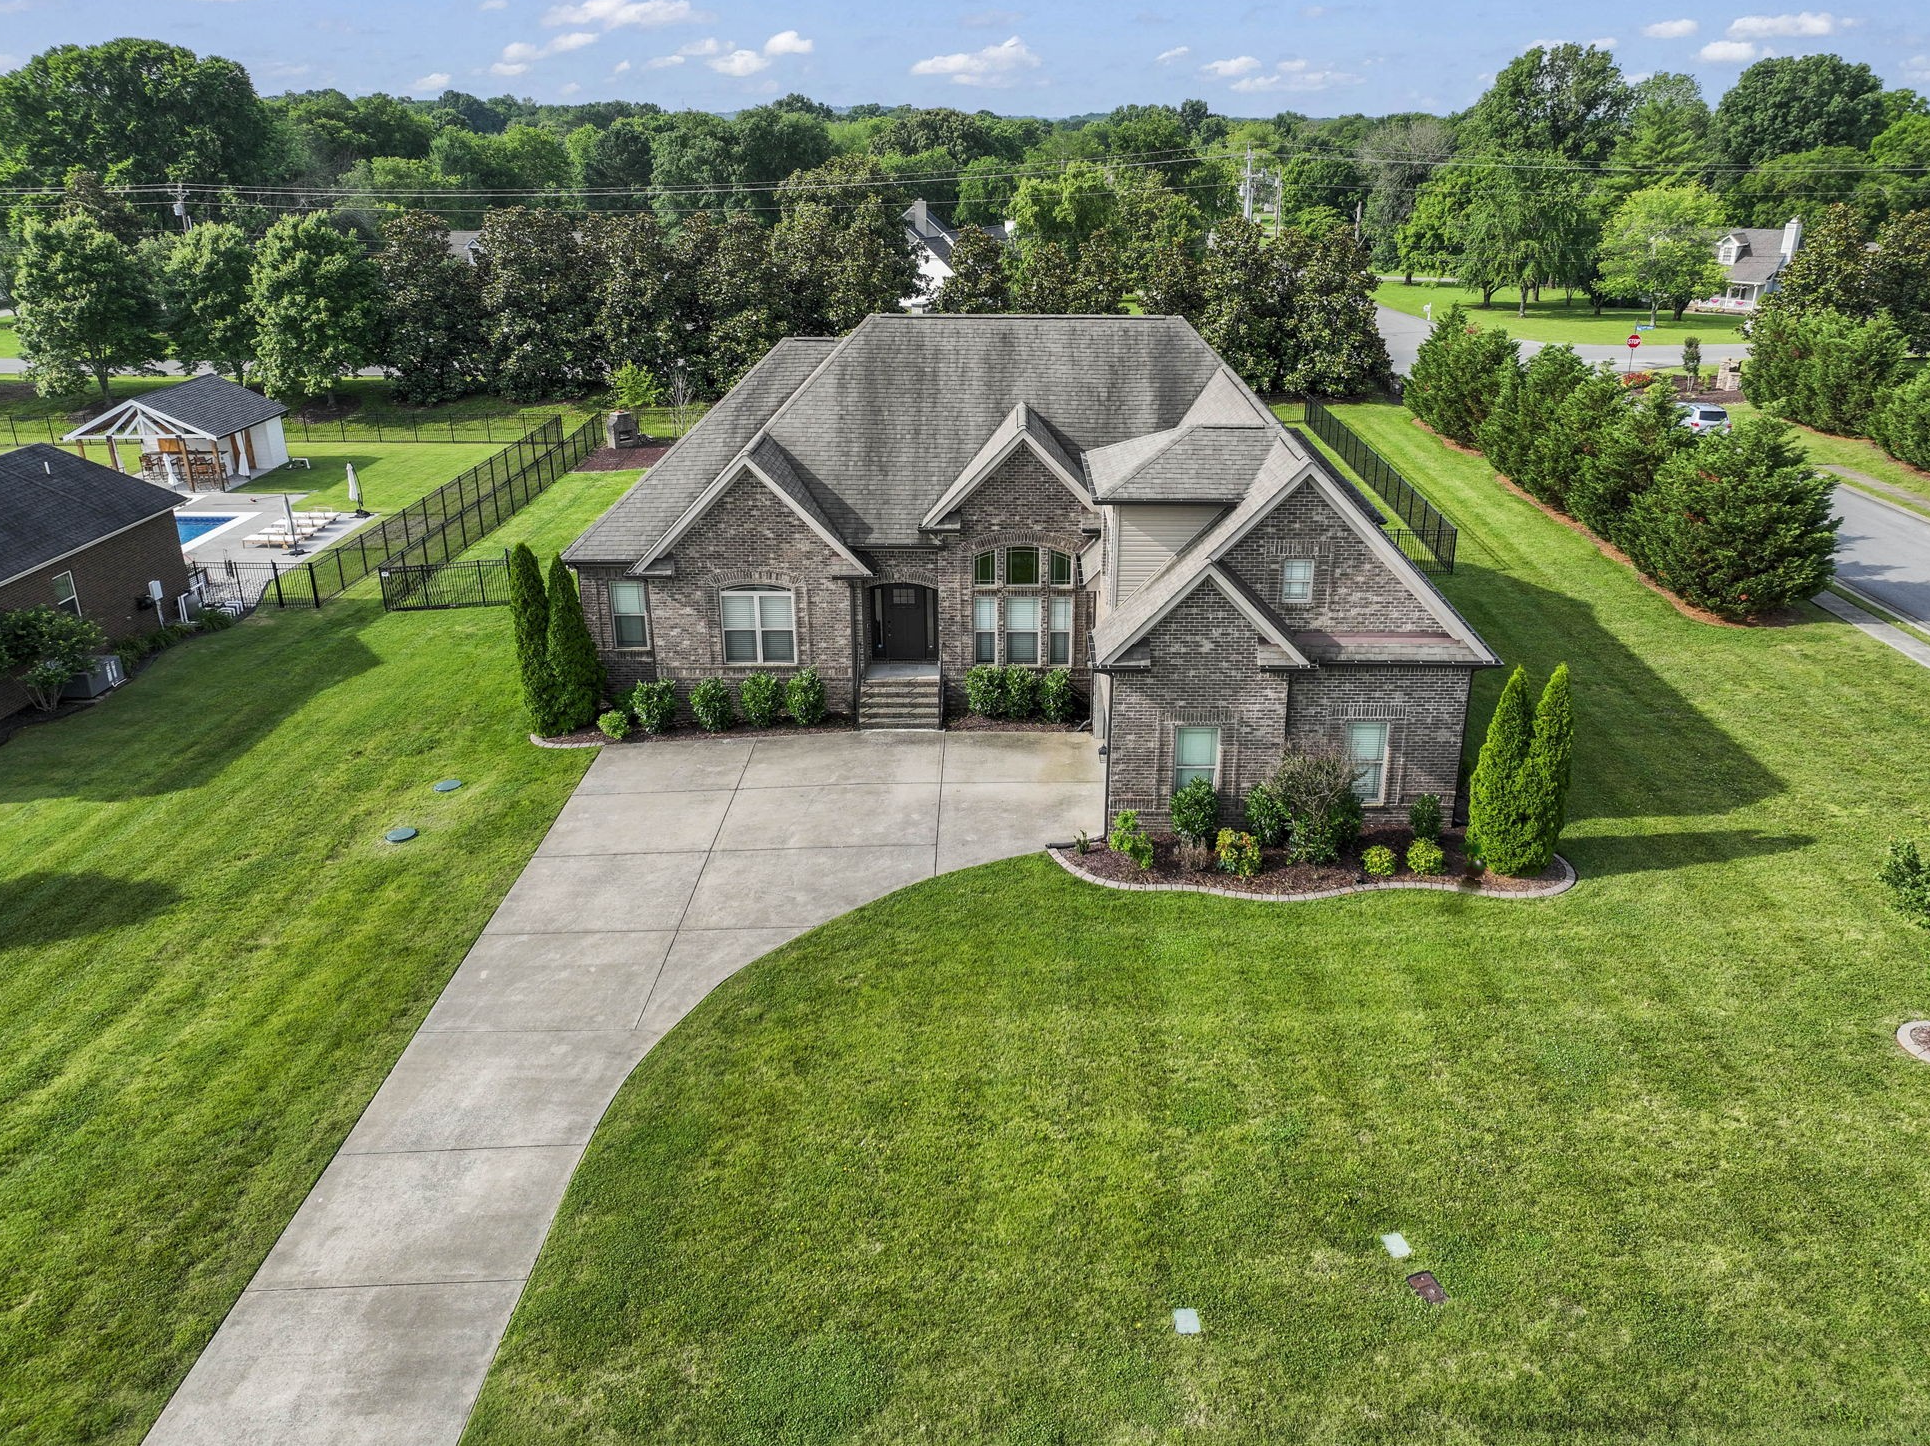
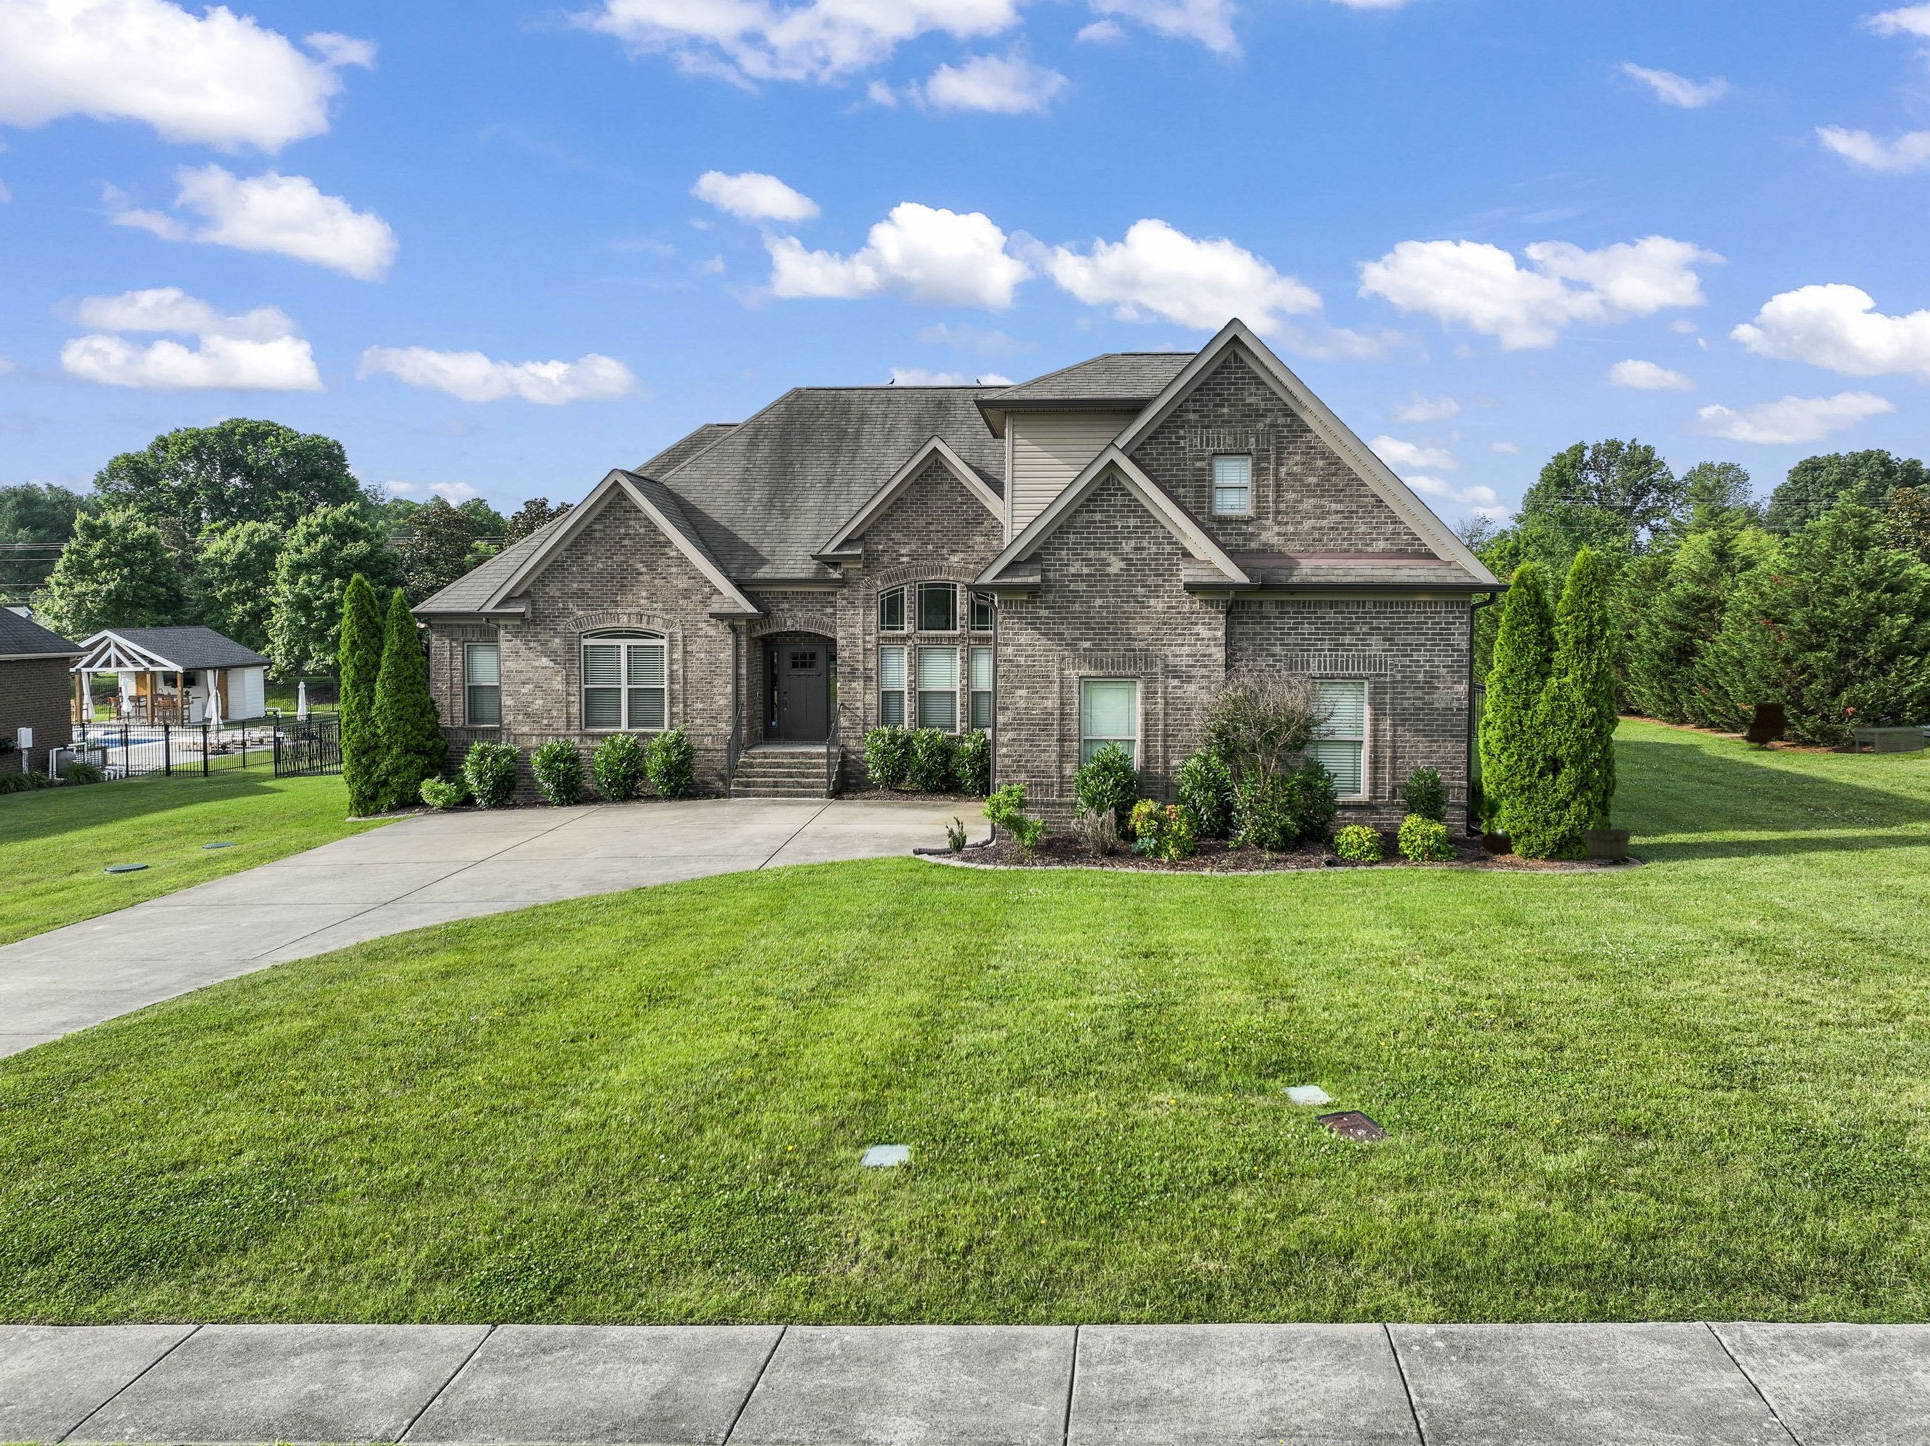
lounge chair: none [1654,572,1690,617] -> present [1746,702,1788,750]
storage bench: none [1737,606,1793,634] -> present [1854,727,1924,754]
wooden bucket: none [1536,861,1568,891] -> present [1585,824,1631,860]

